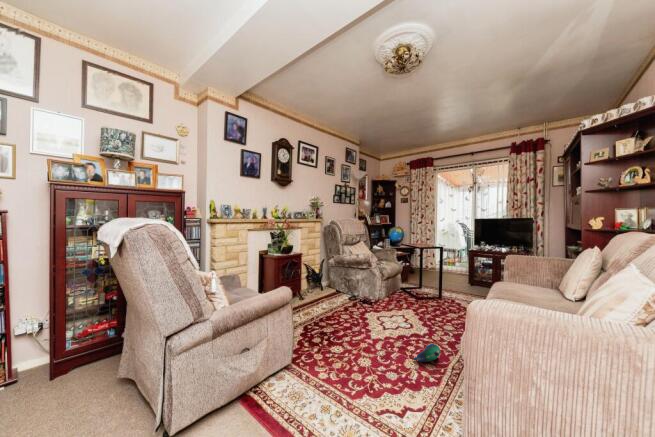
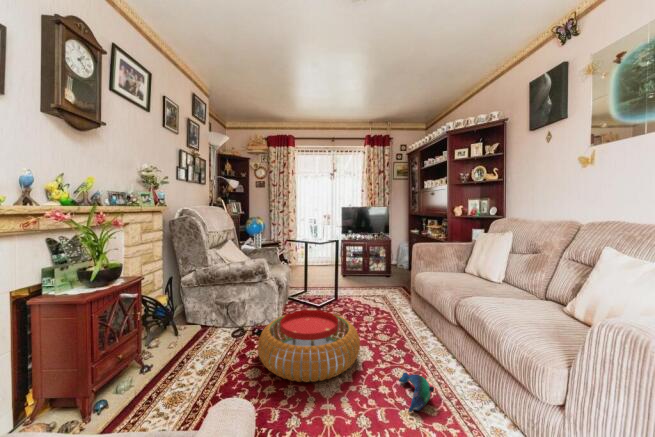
pouf: none [350,290,418,332] -> present [258,310,360,382]

